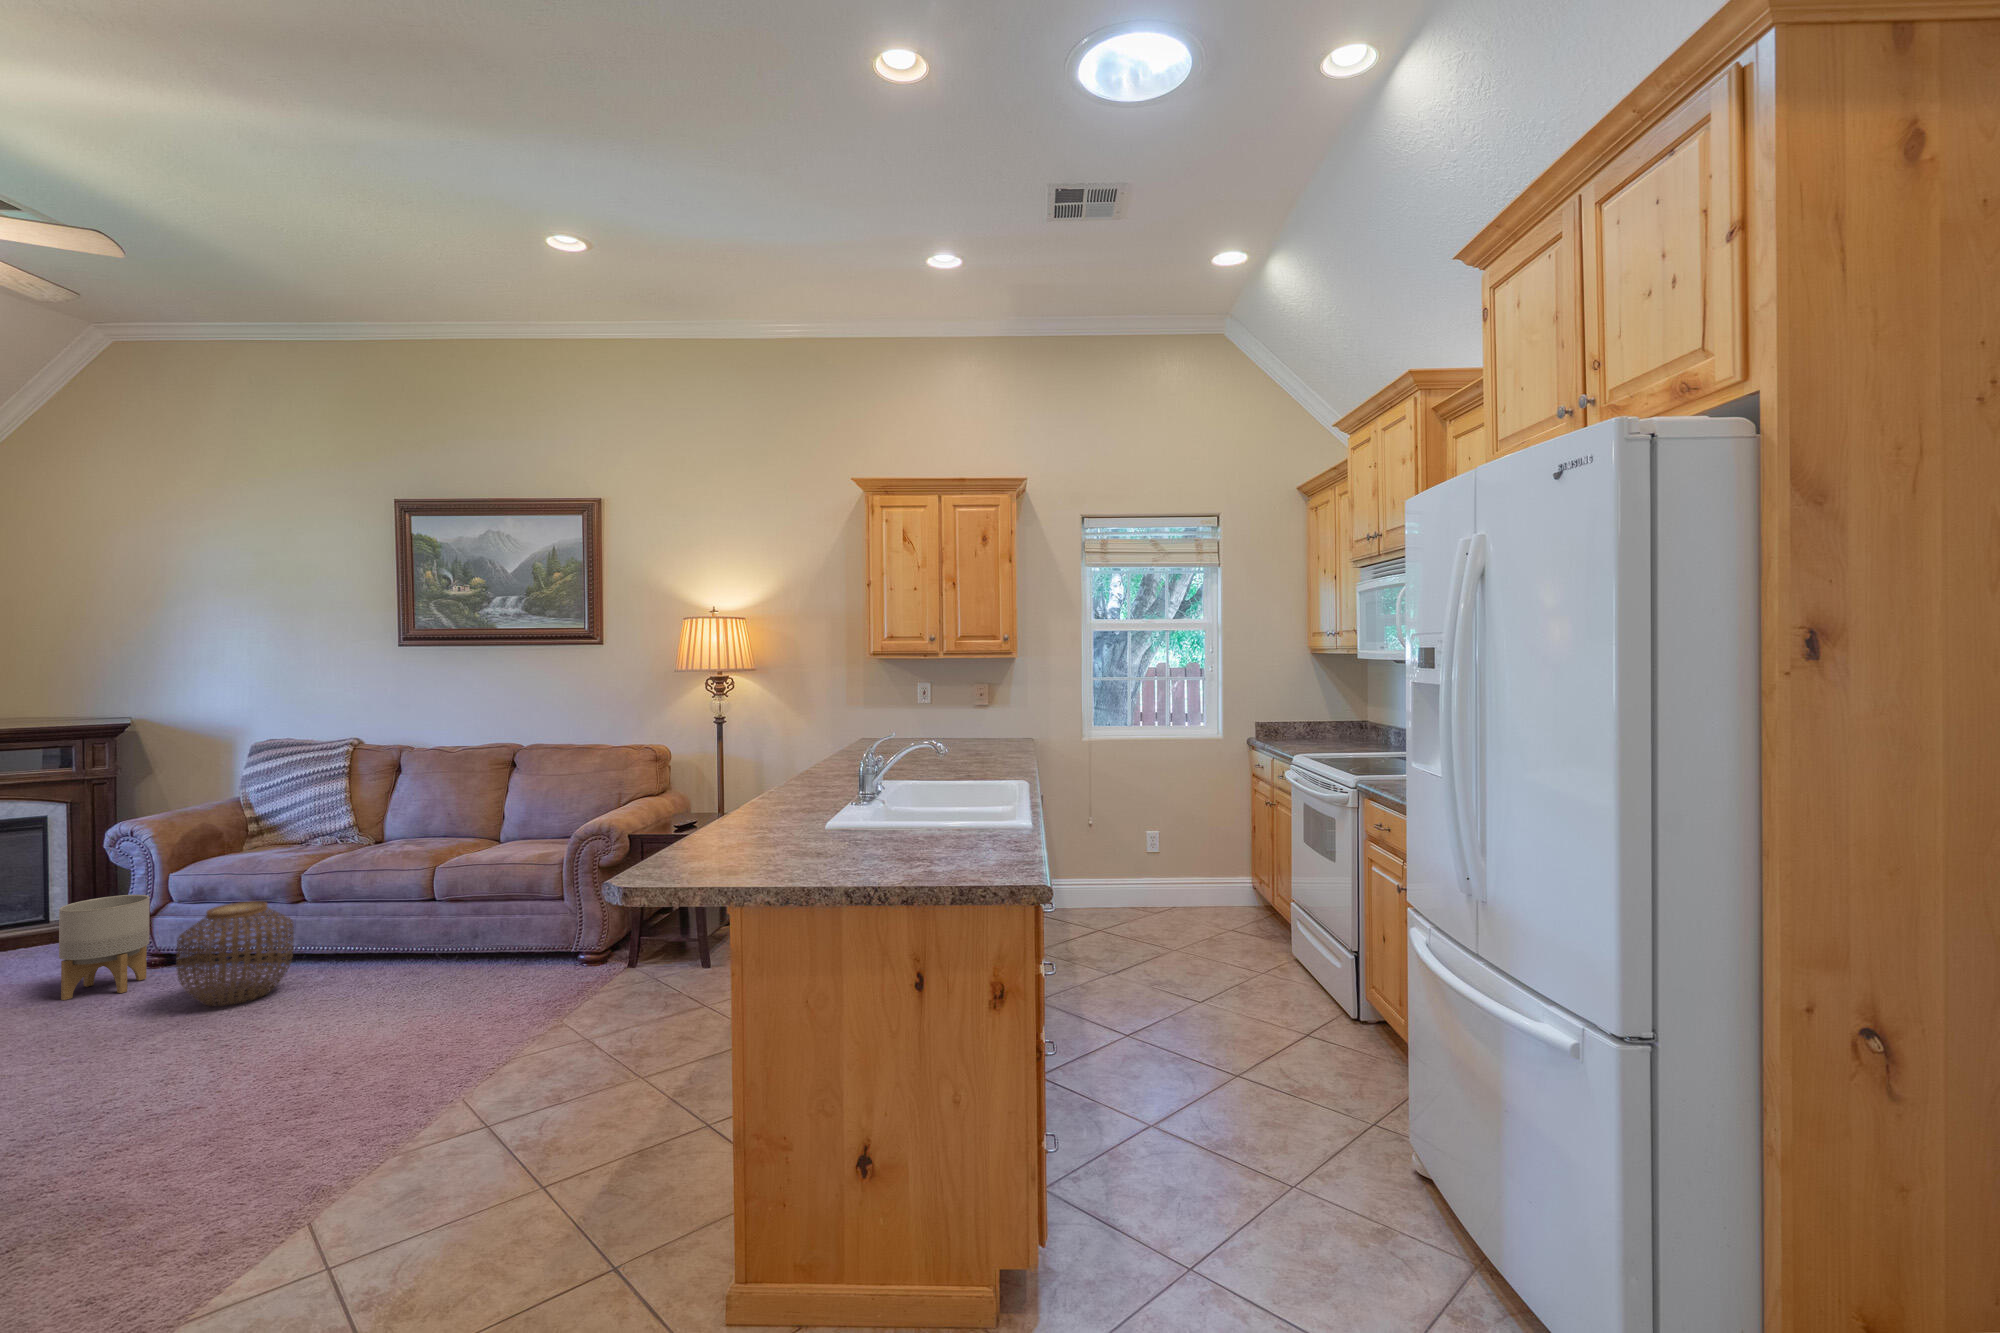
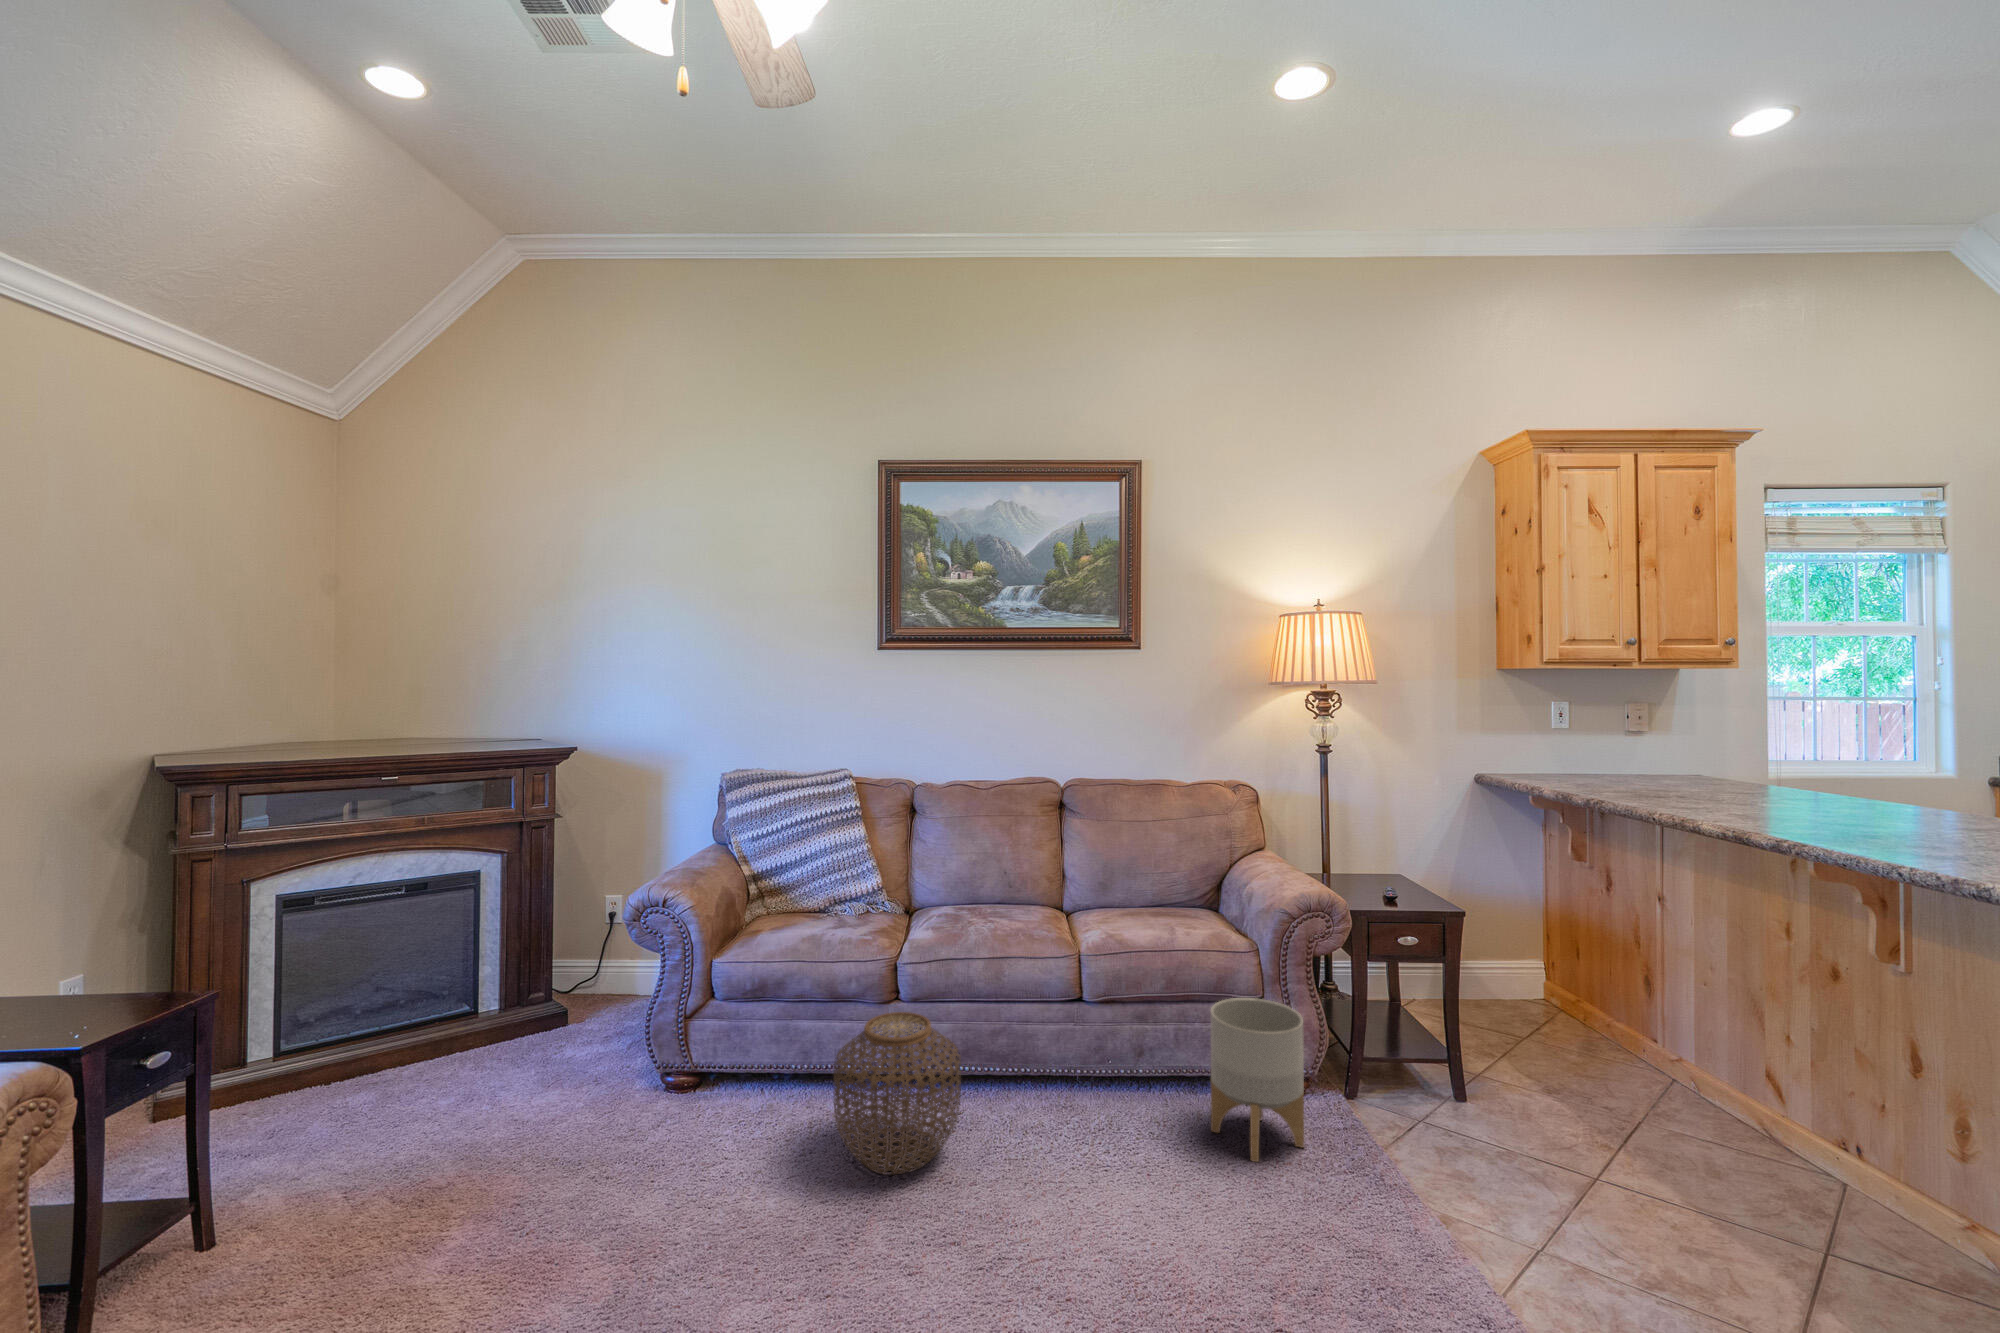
planter: present [59,895,150,1000] -> present [1211,998,1304,1162]

